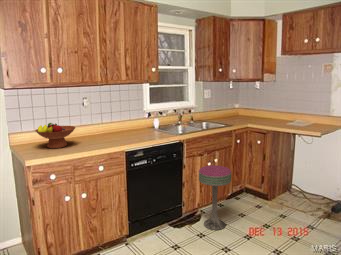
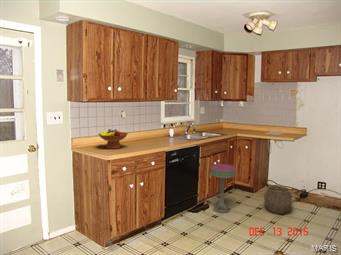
woven basket: none [273,196,313,238] -> present [264,185,292,214]

